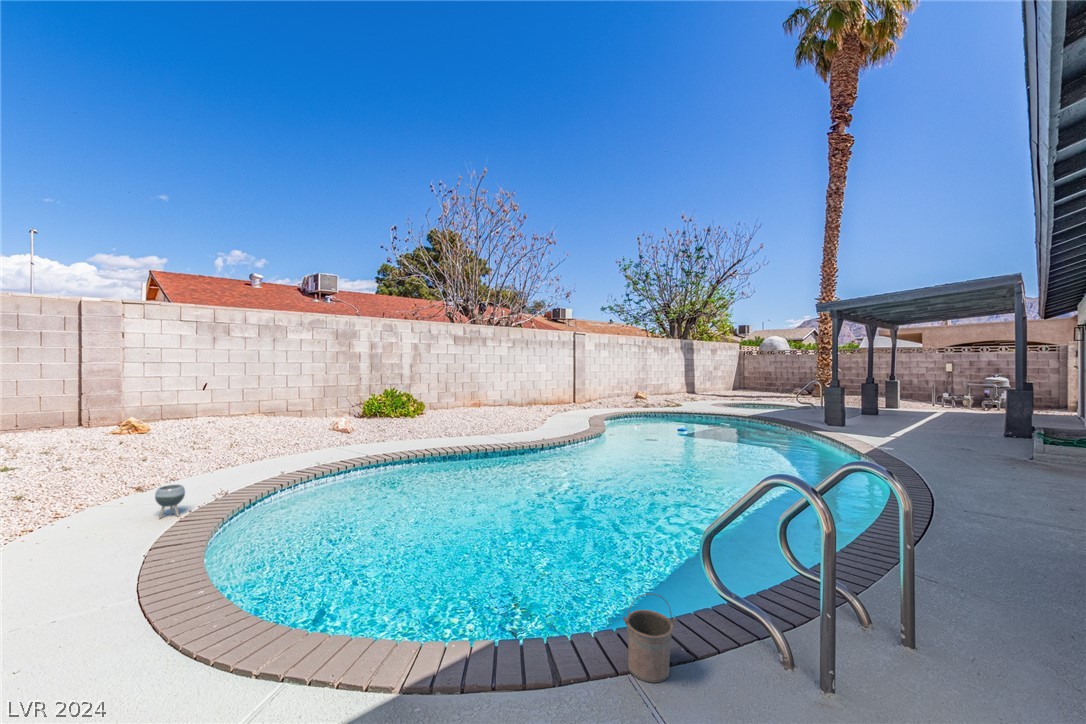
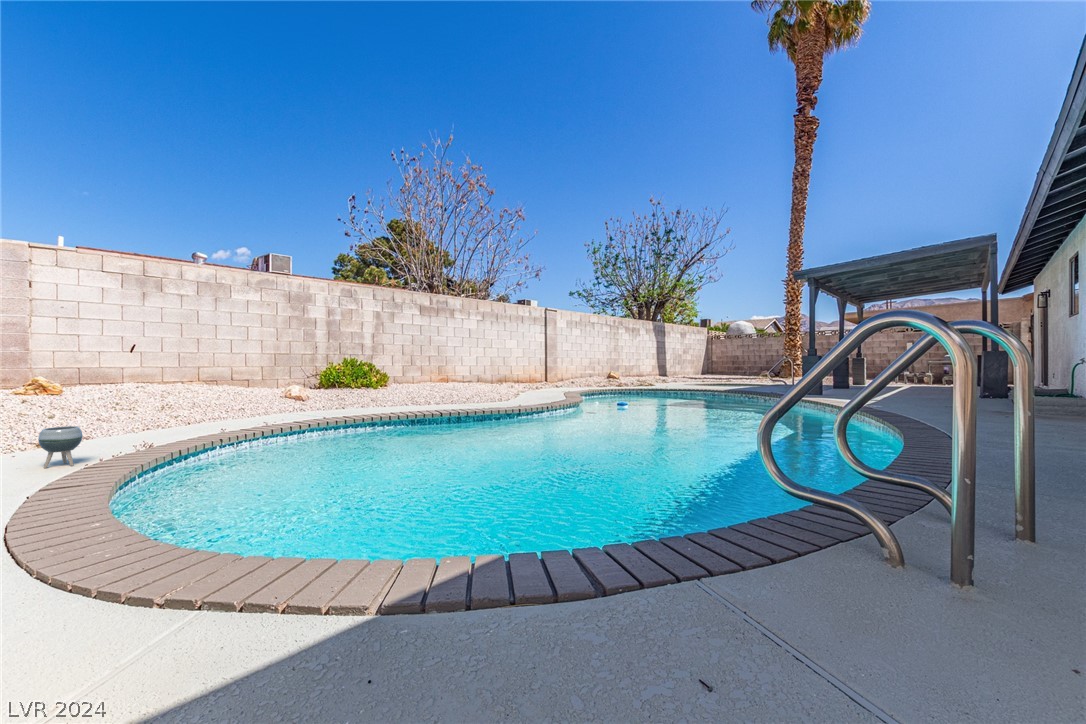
bucket: present [623,594,676,683] -> none [702,478,778,604]

